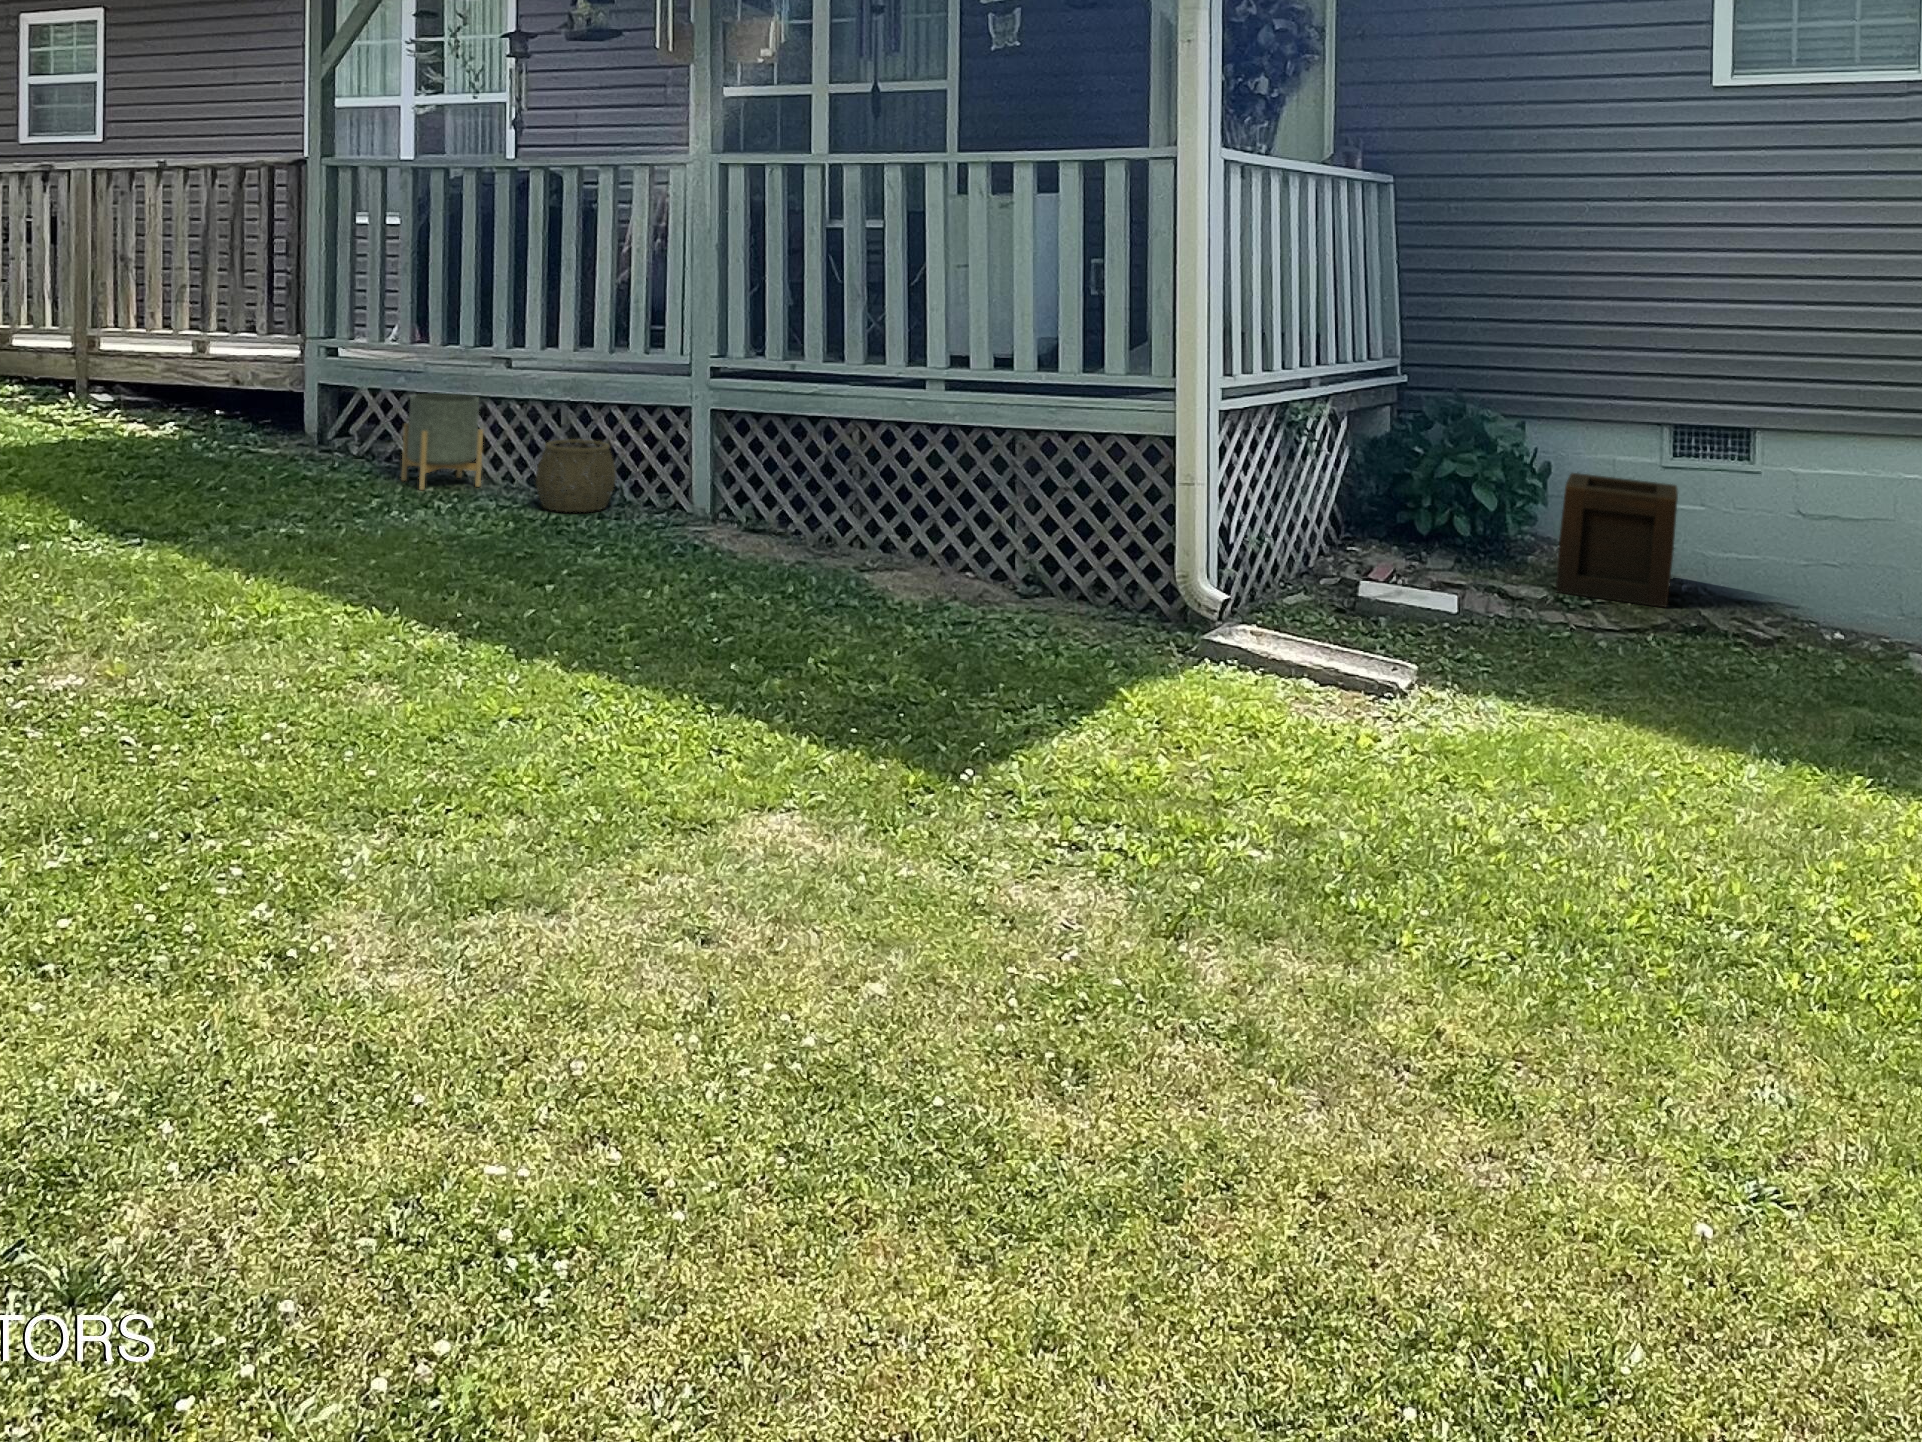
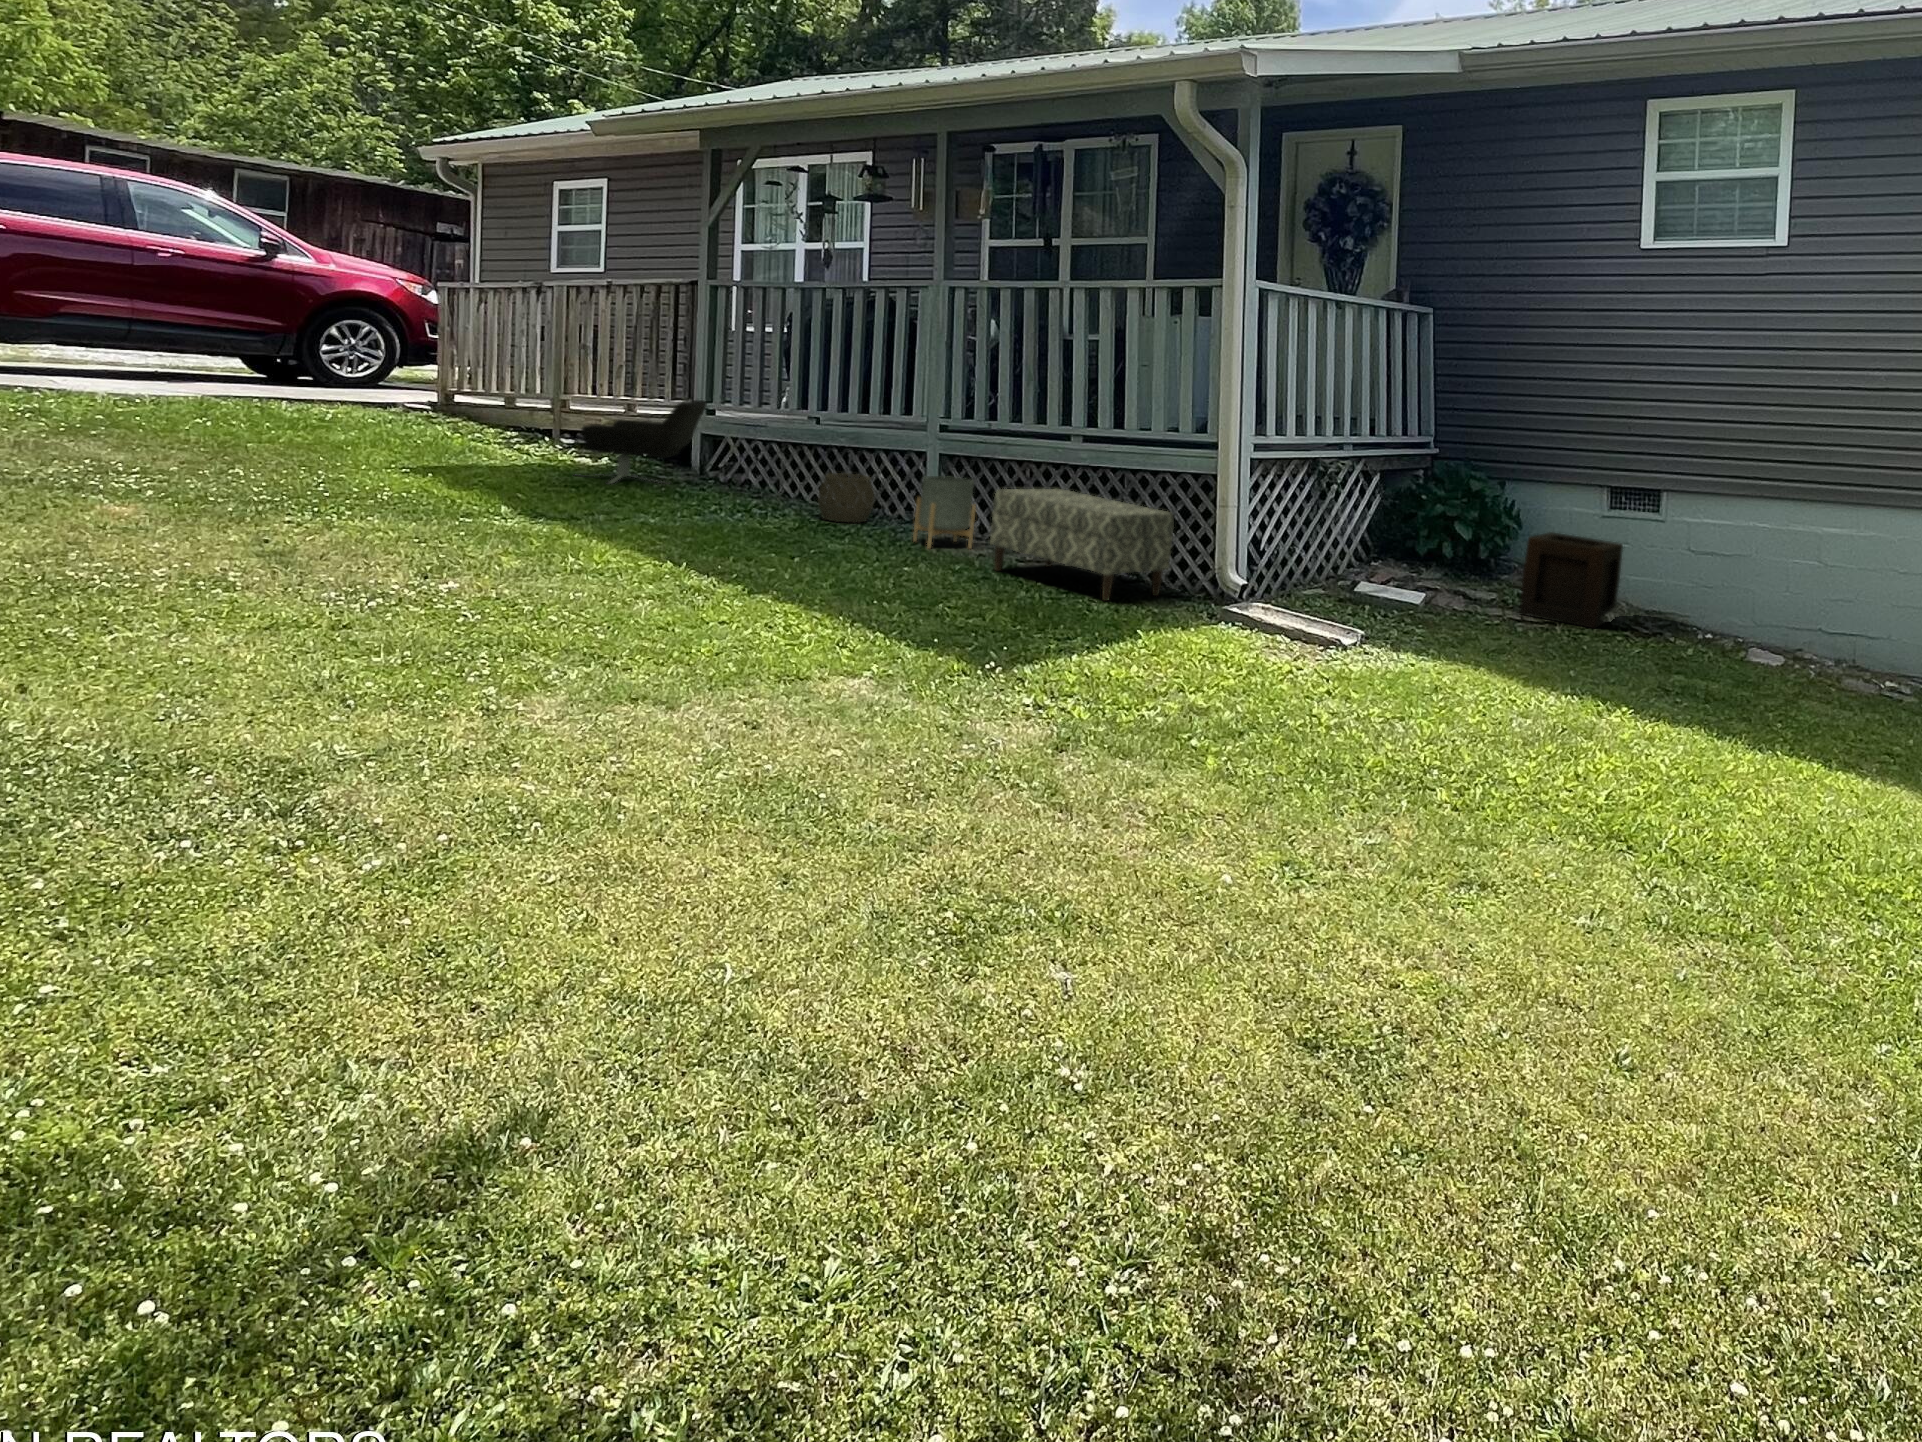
lounge chair: none [142,336,333,469] -> present [581,400,707,484]
planter: present [401,394,483,490] -> present [913,476,976,549]
bench: none [841,456,1118,629] -> present [990,489,1174,601]

